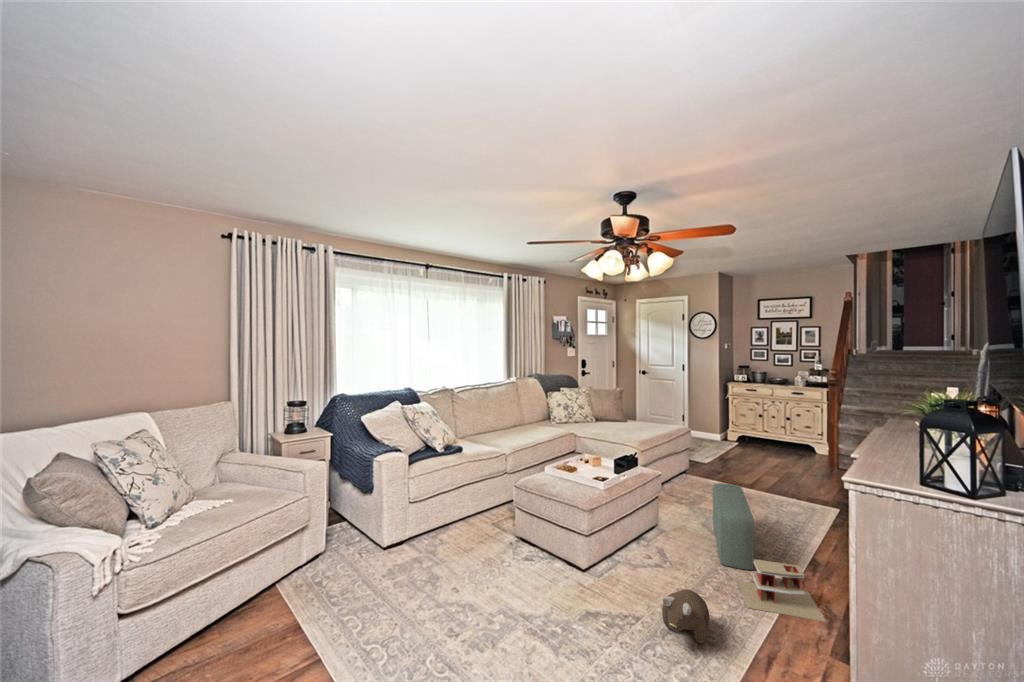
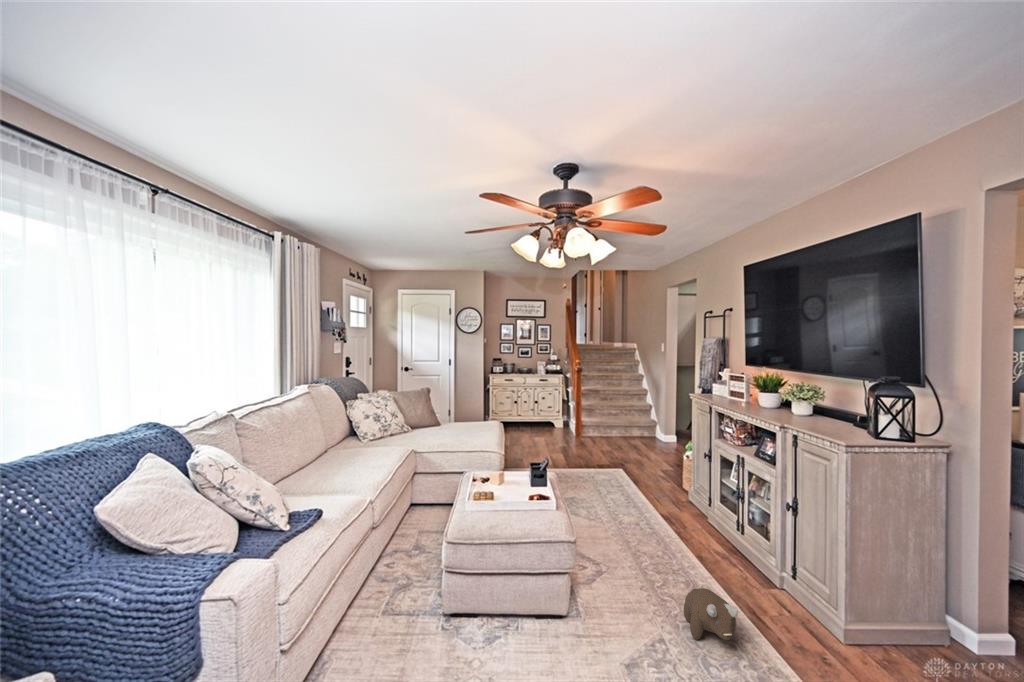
pouf: present [713,483,754,570] -> none [583,469,659,549]
toy house: present [738,559,826,622] -> none [663,527,740,582]

